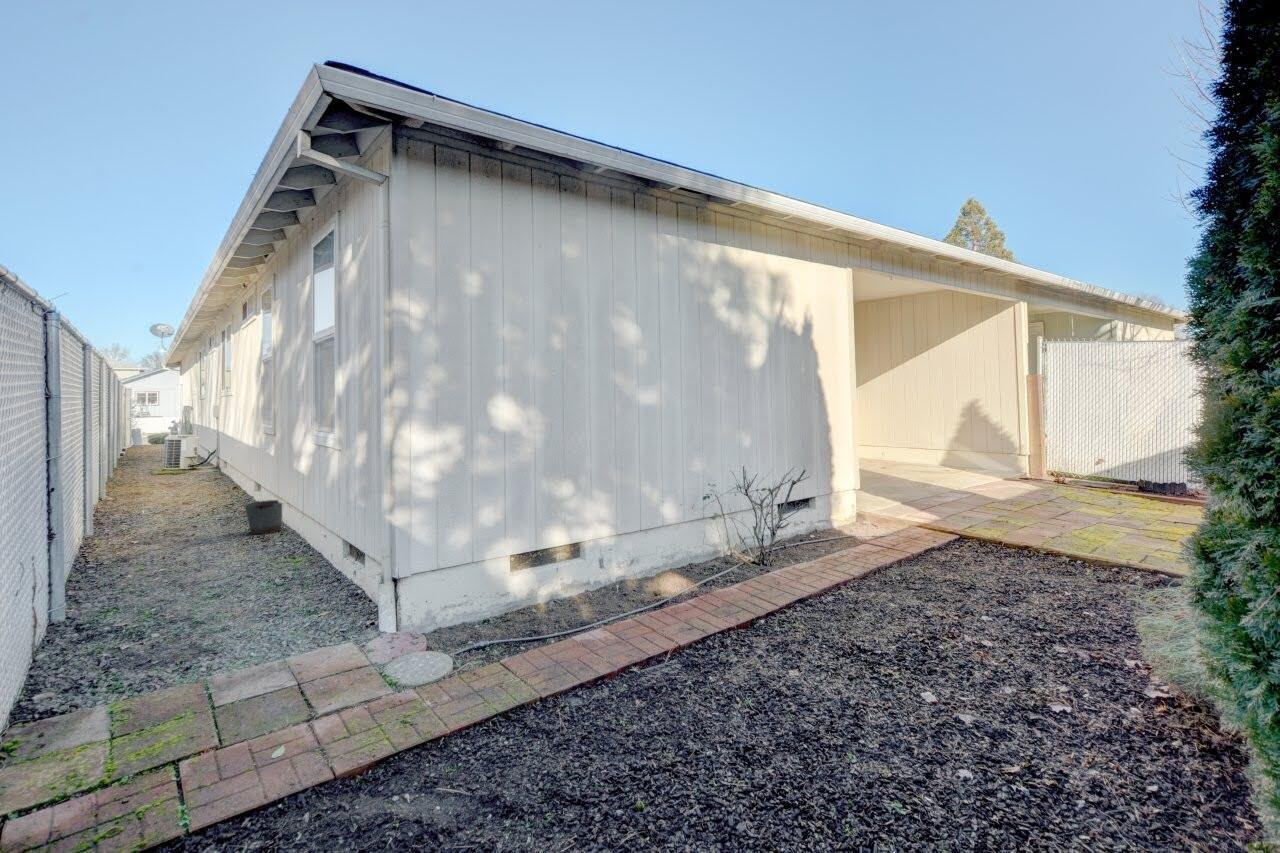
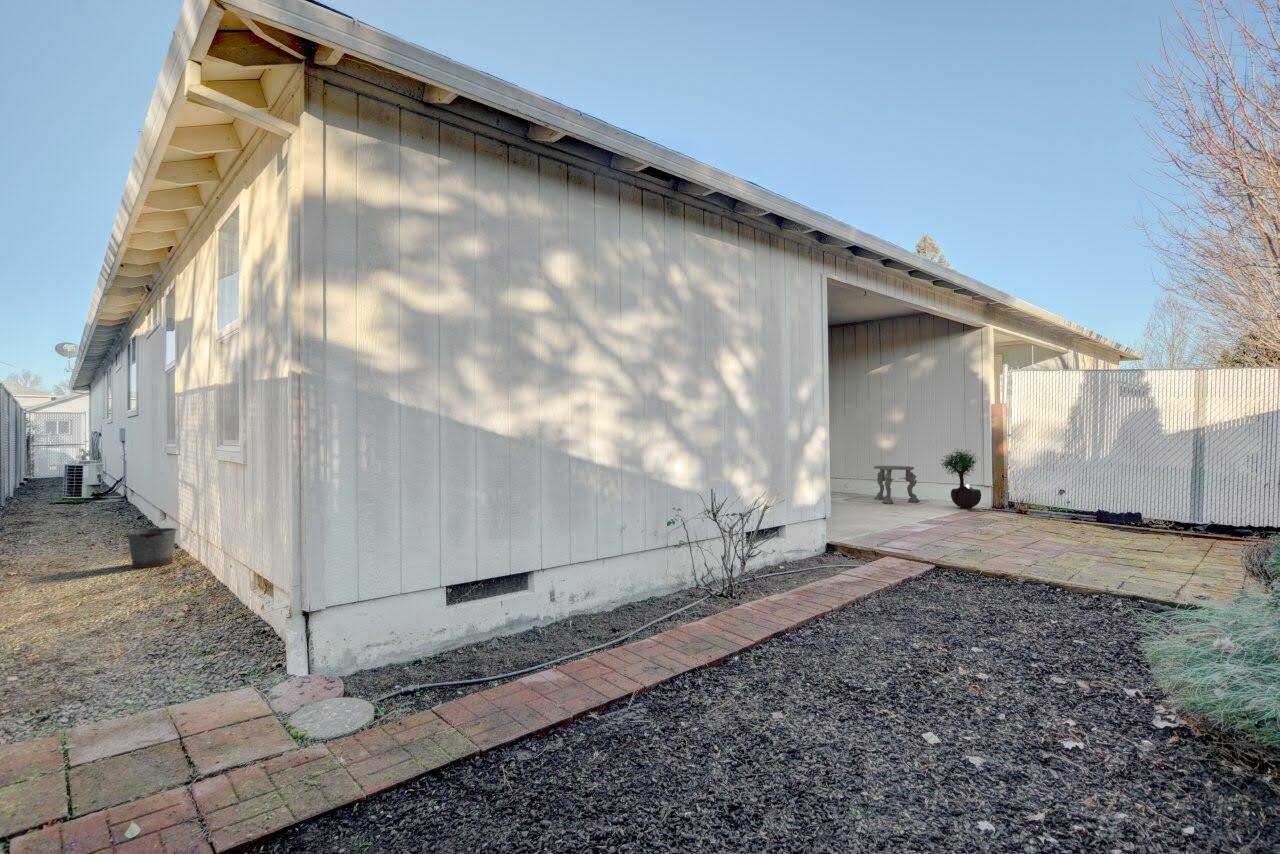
potted tree: none [973,418,1015,479] -> present [942,450,981,508]
side table: none [909,437,954,474] -> present [874,466,920,504]

